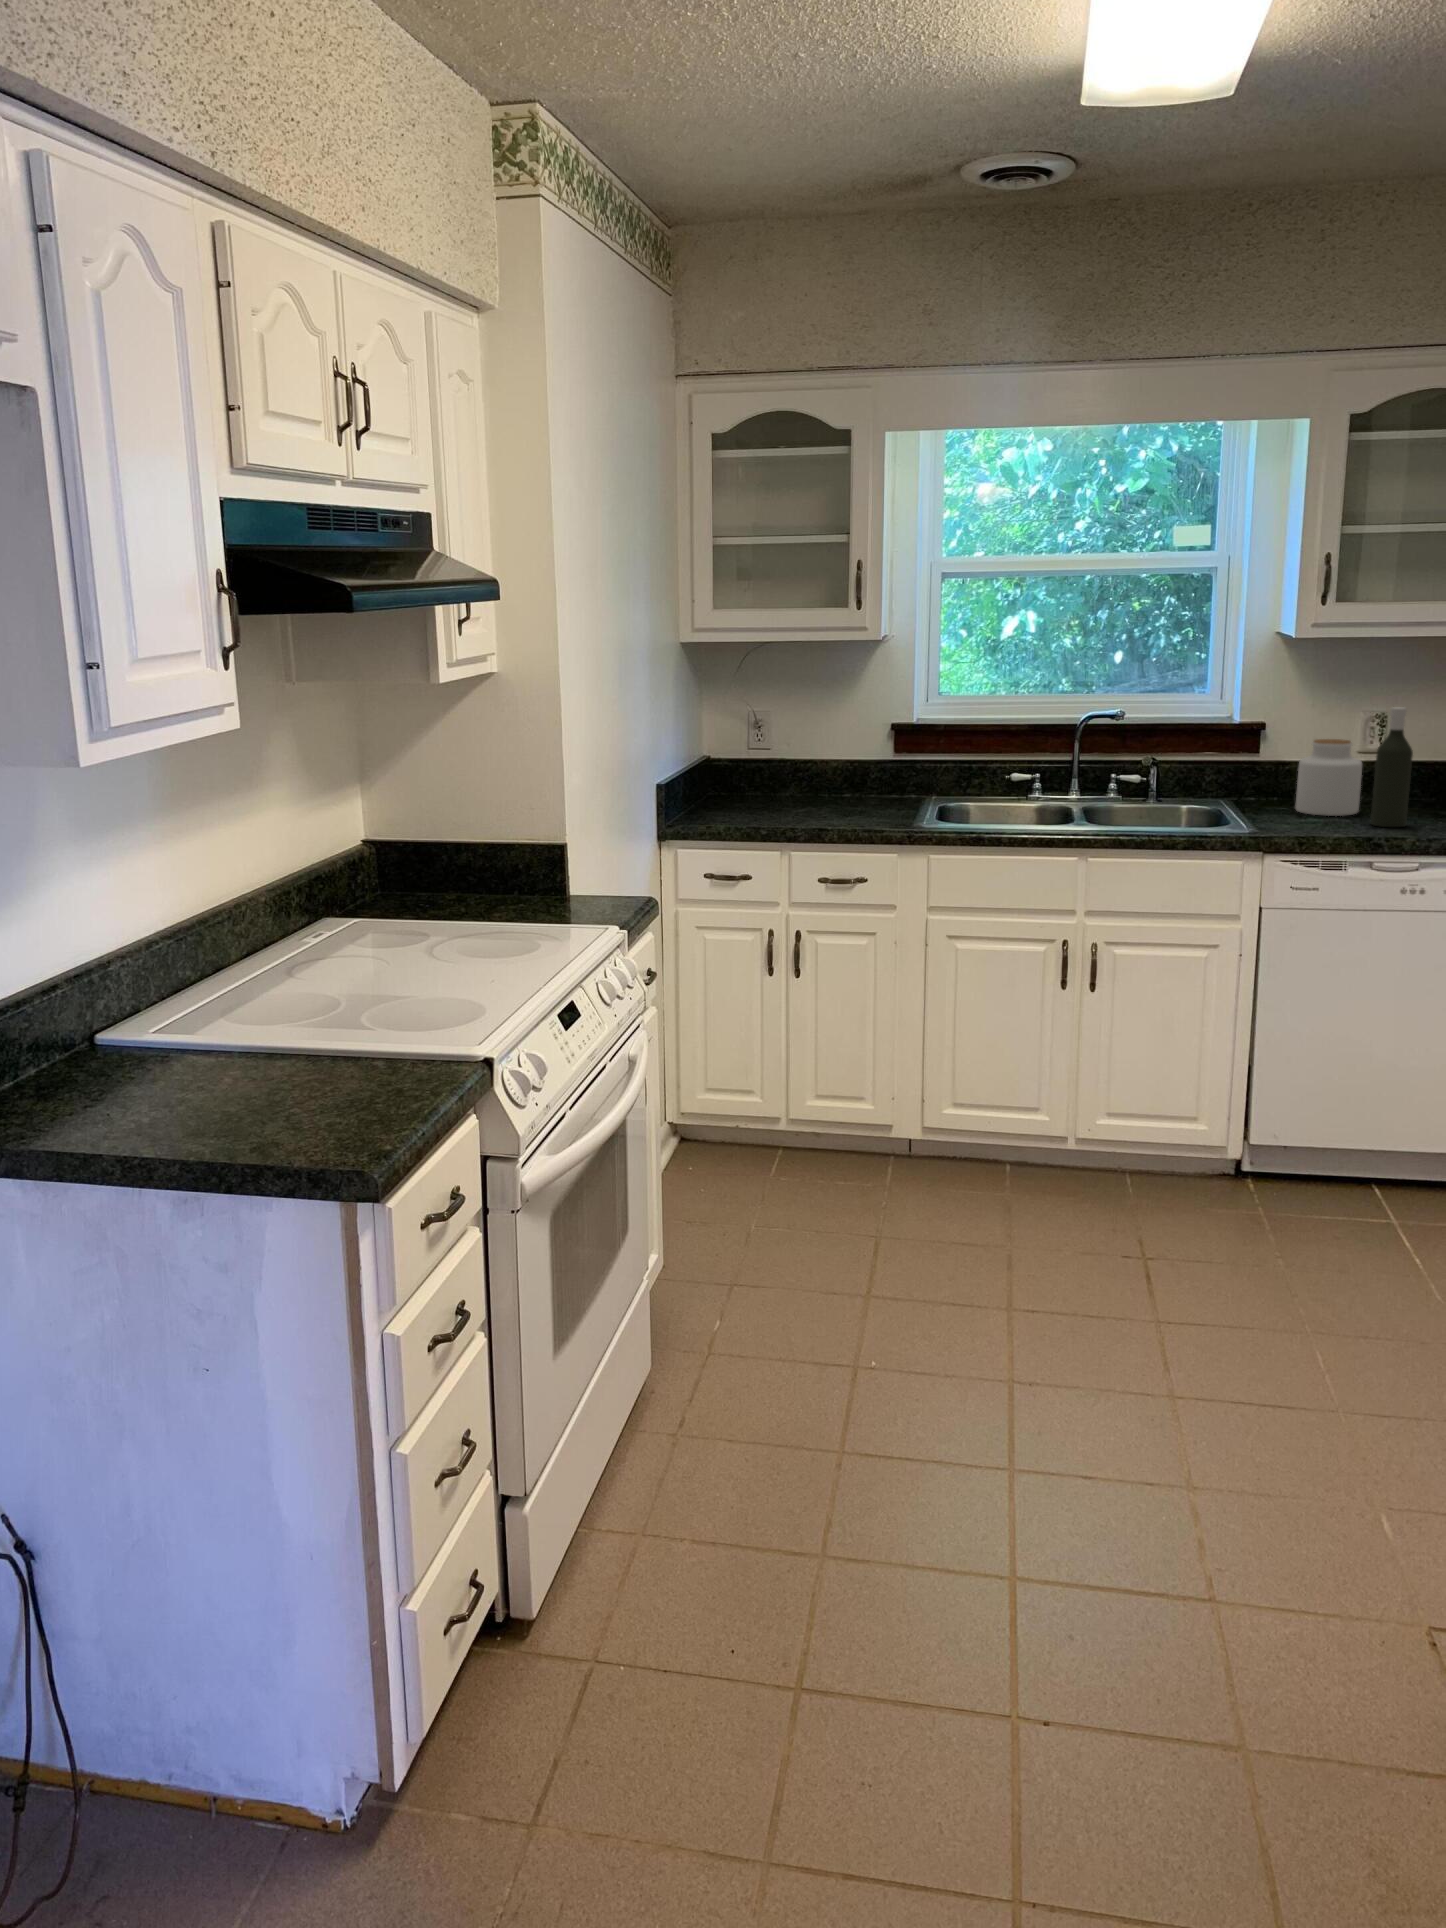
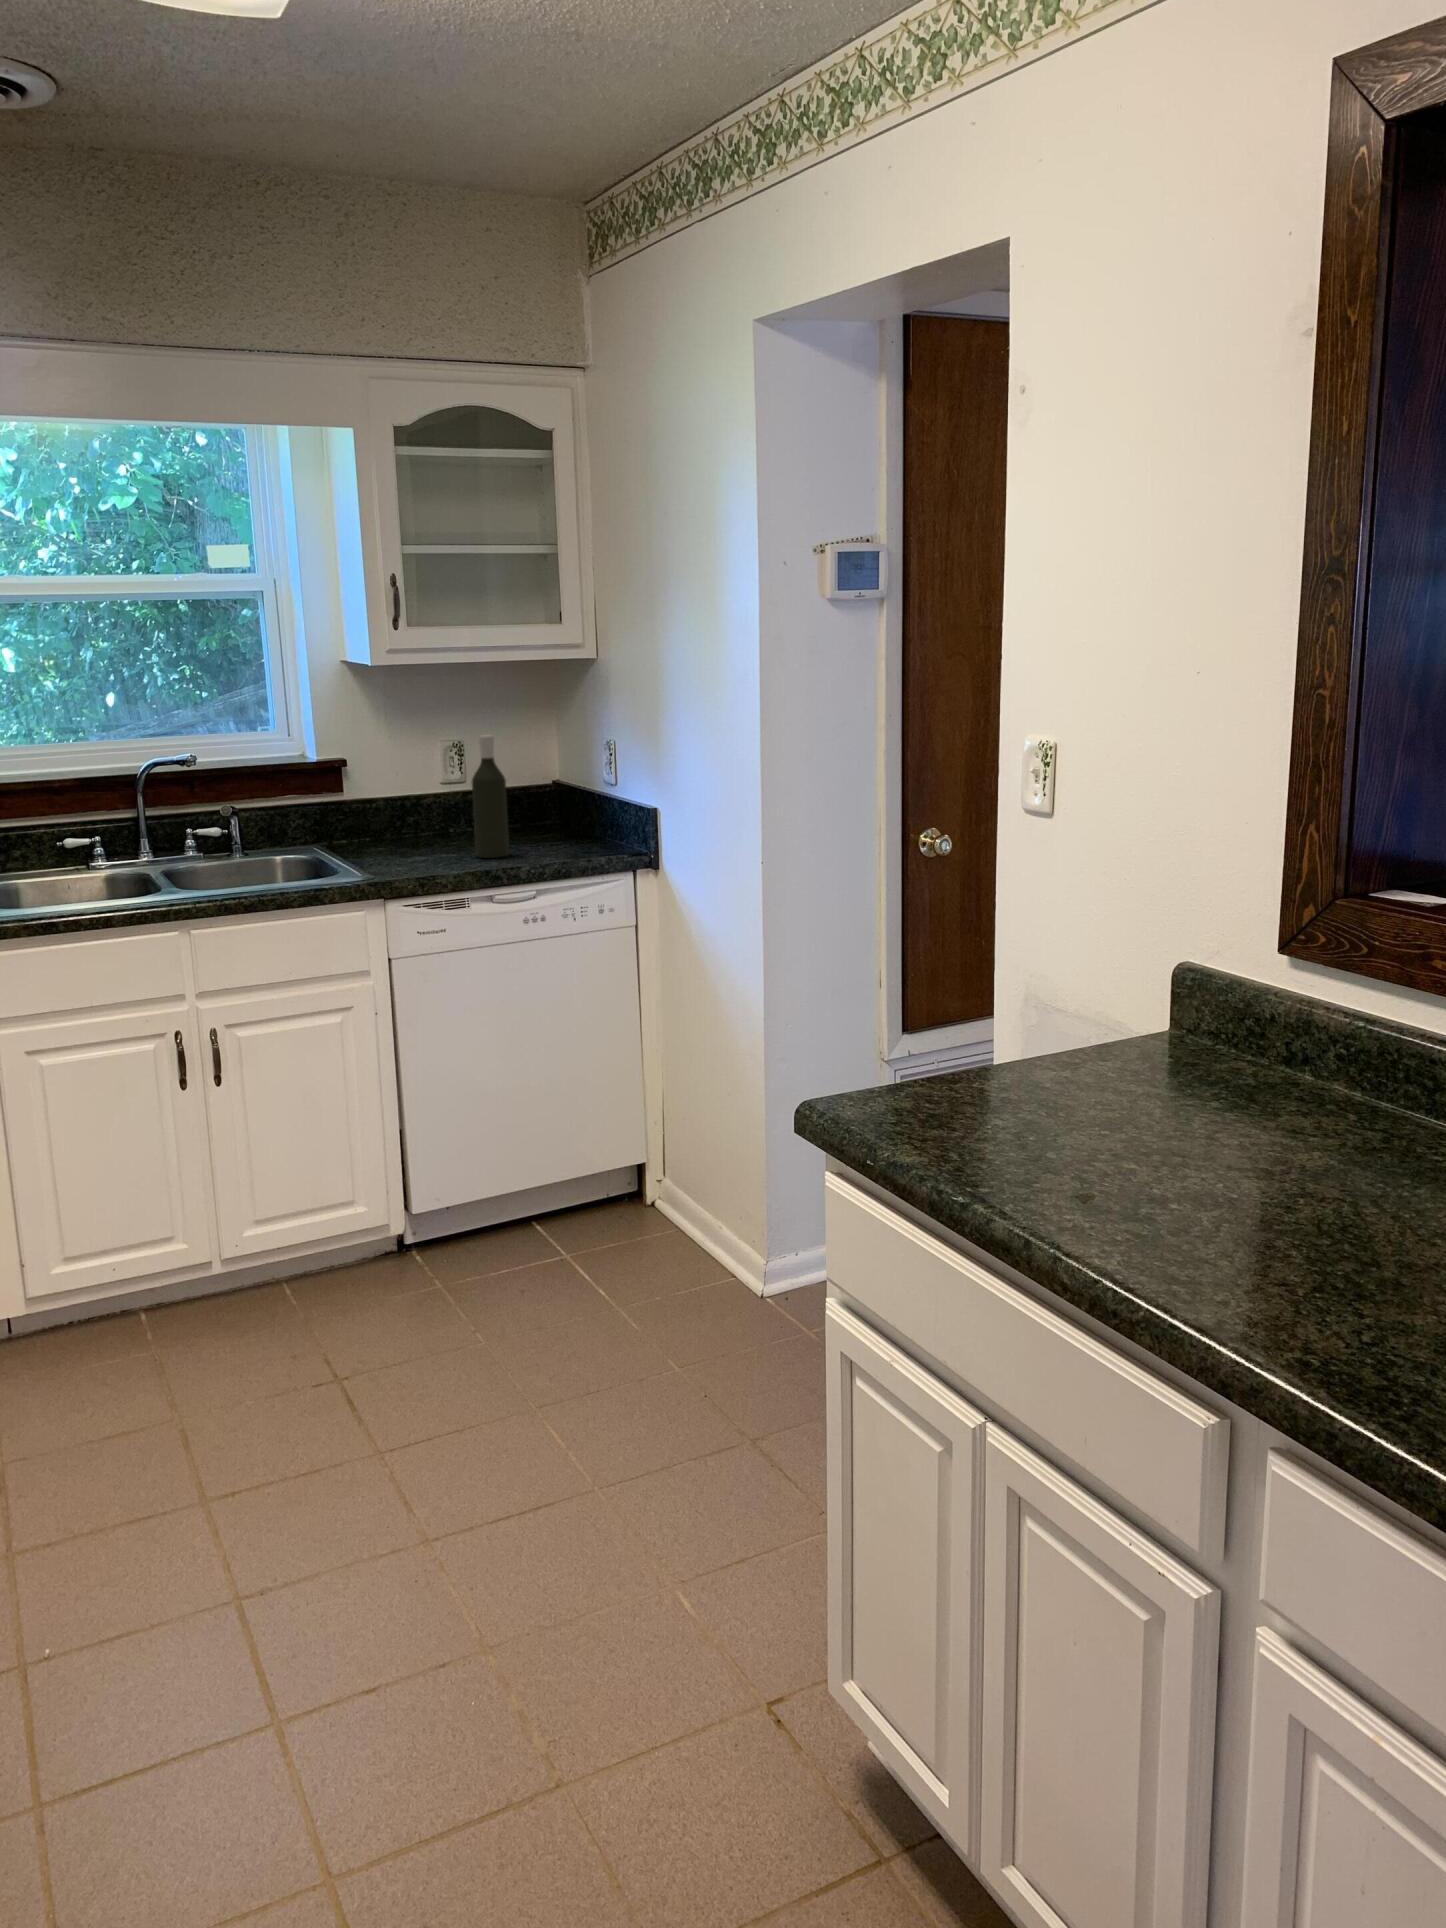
jar: present [1296,739,1362,816] -> none [390,772,456,852]

